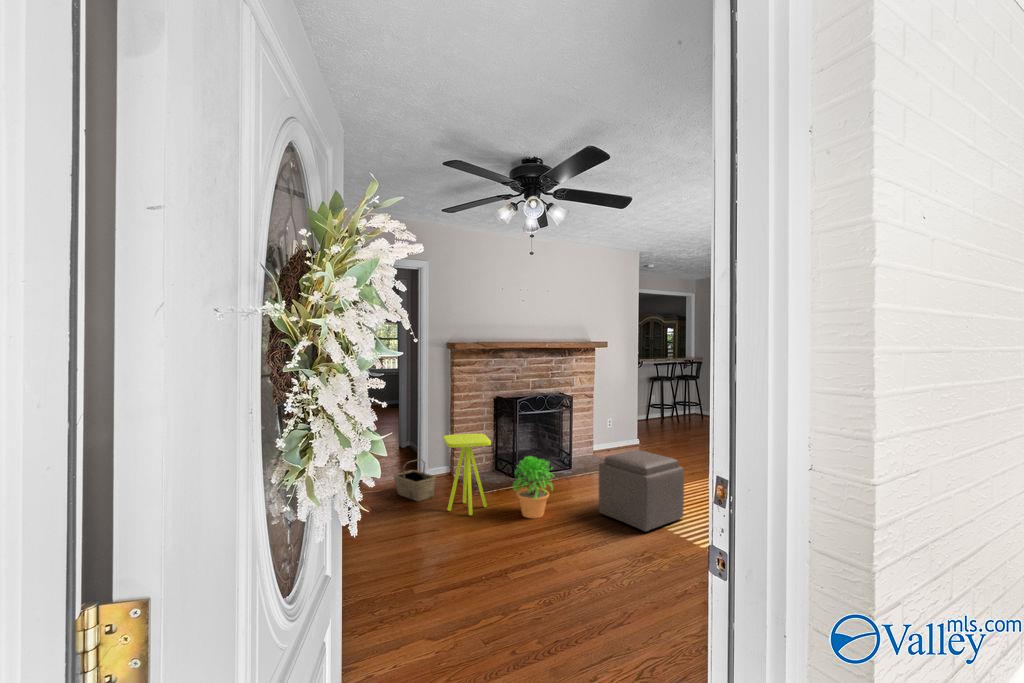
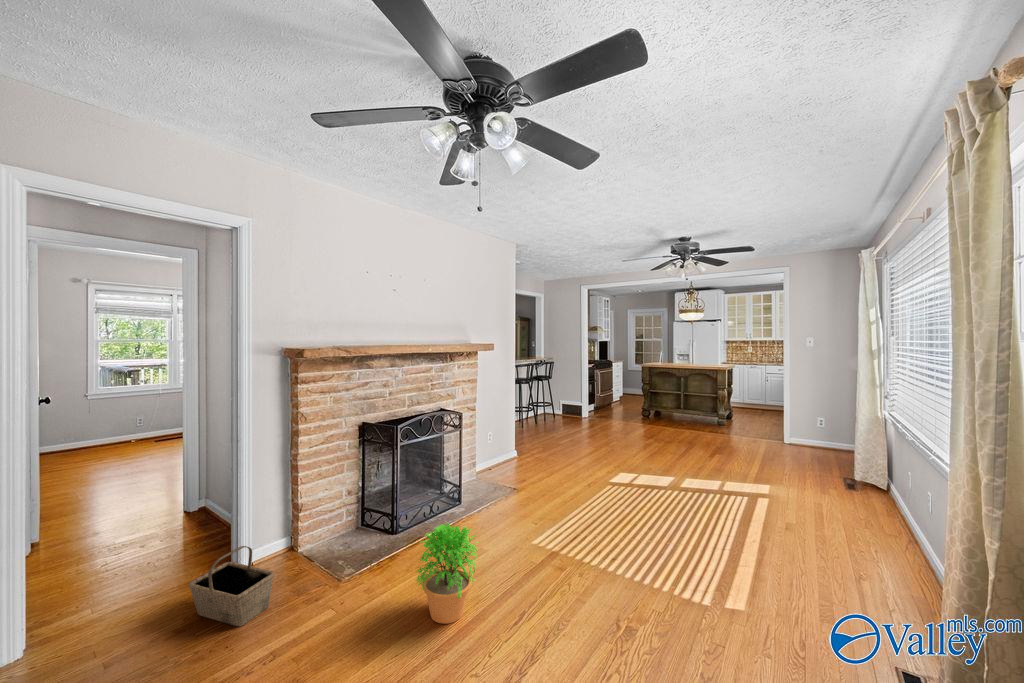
side table: present [443,434,491,515] -> none [292,494,382,644]
ottoman: present [599,450,684,532] -> none [536,489,638,614]

